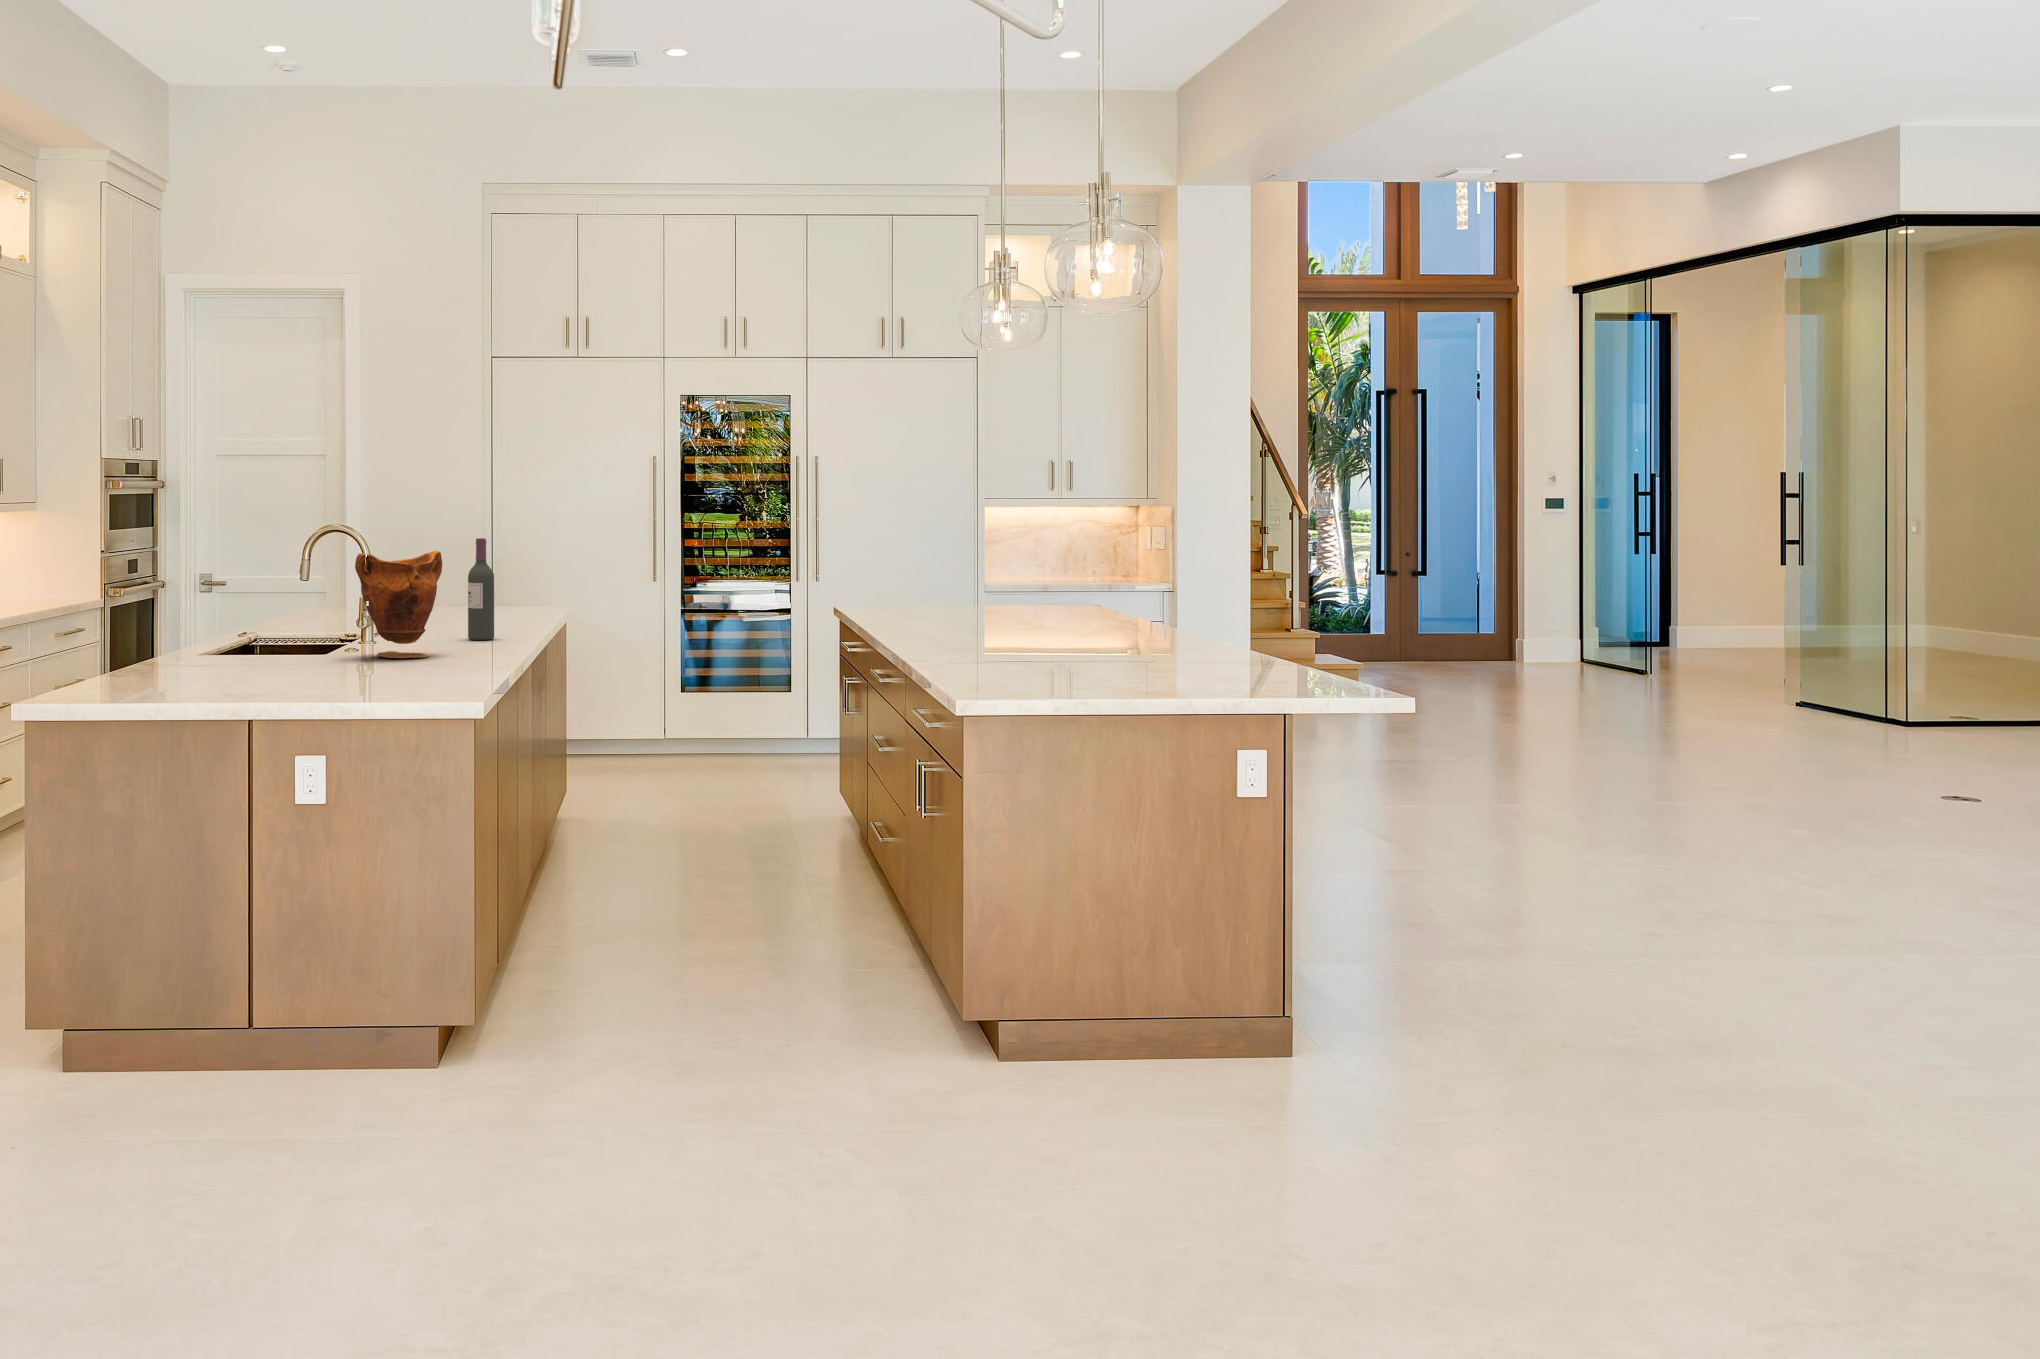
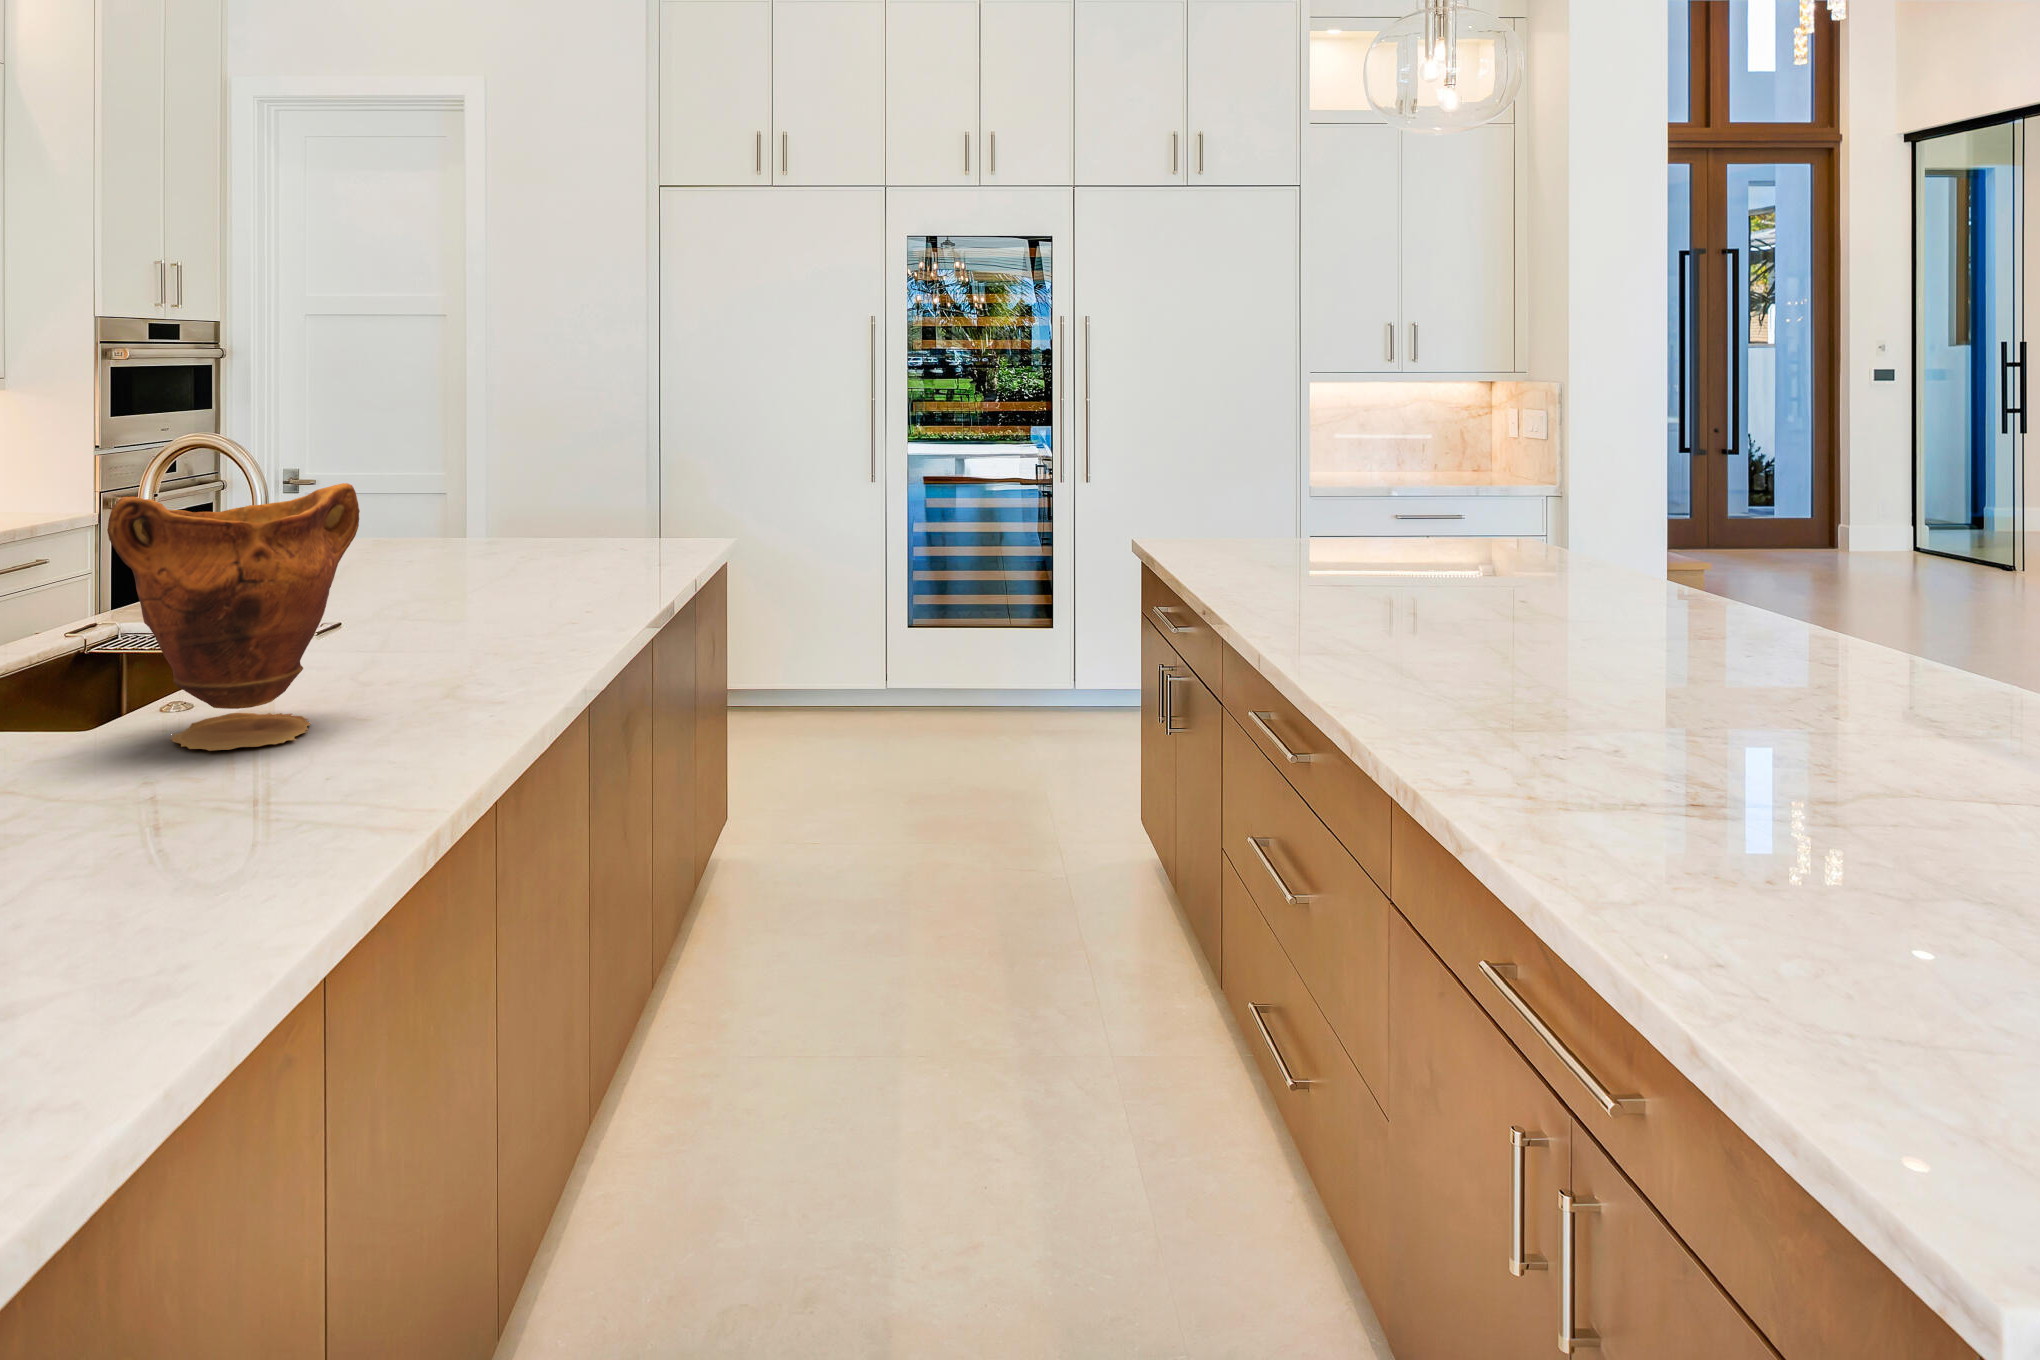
wine bottle: present [468,538,494,640] -> none [480,445,533,648]

